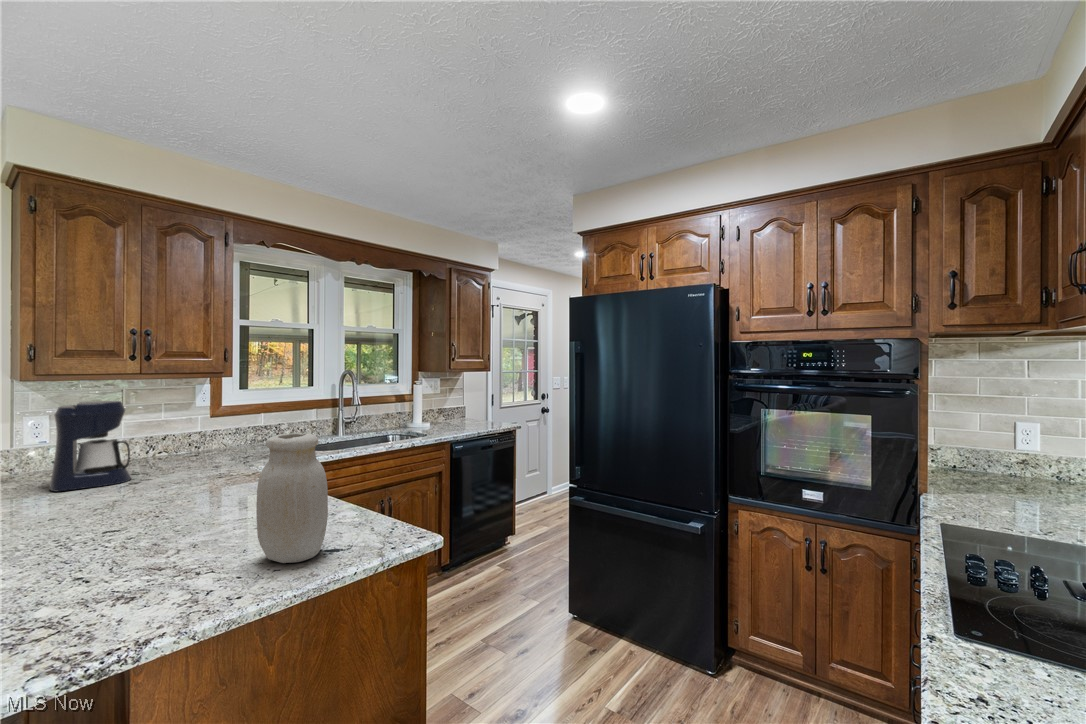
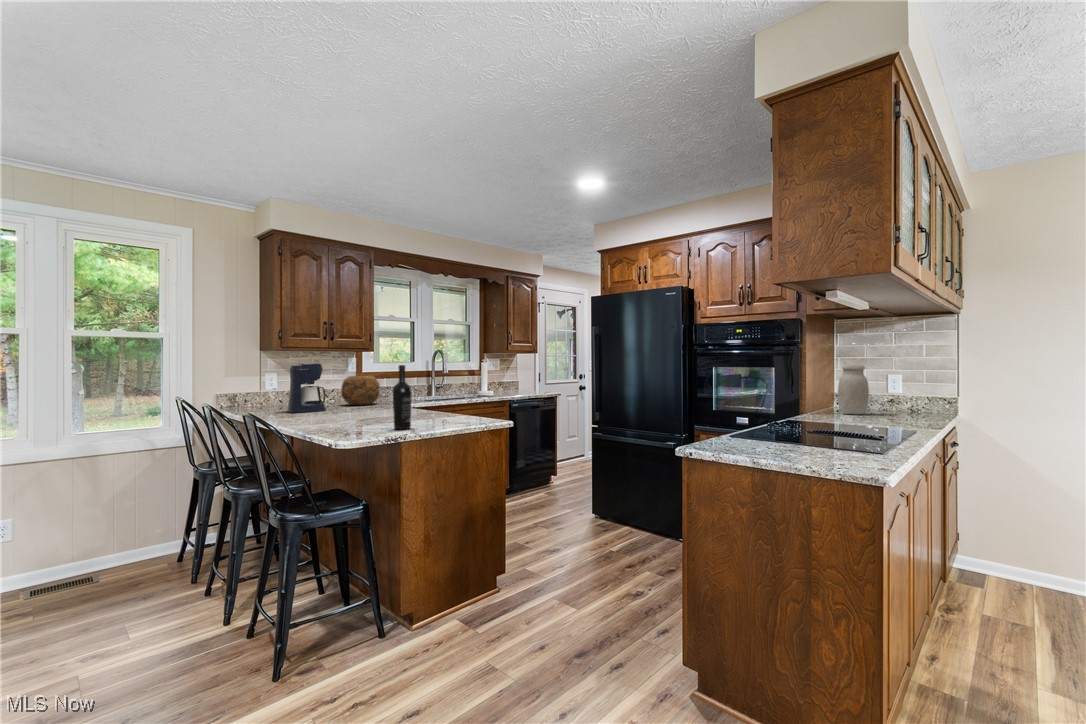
decorative bowl: none [177,412,246,462] -> present [341,375,380,405]
jar: present [256,433,328,563] -> present [838,365,869,414]
wine bottle: none [113,456,171,626] -> present [393,365,411,429]

